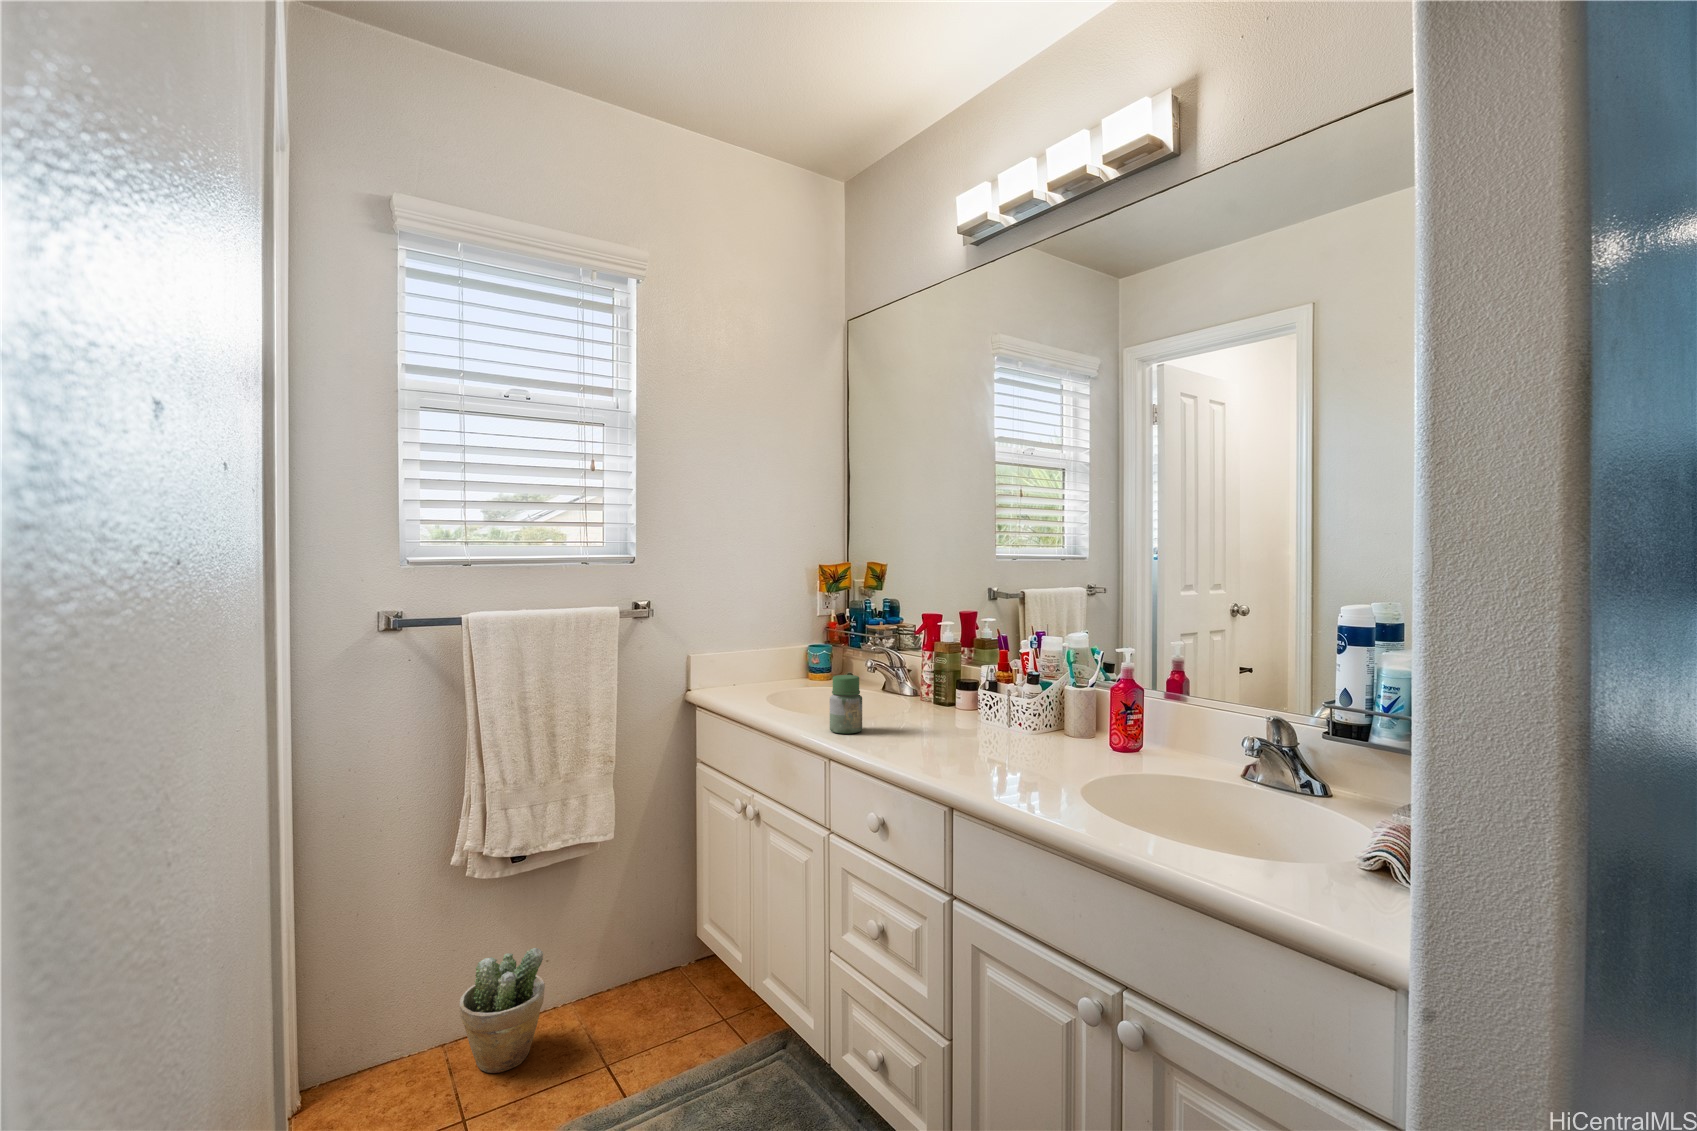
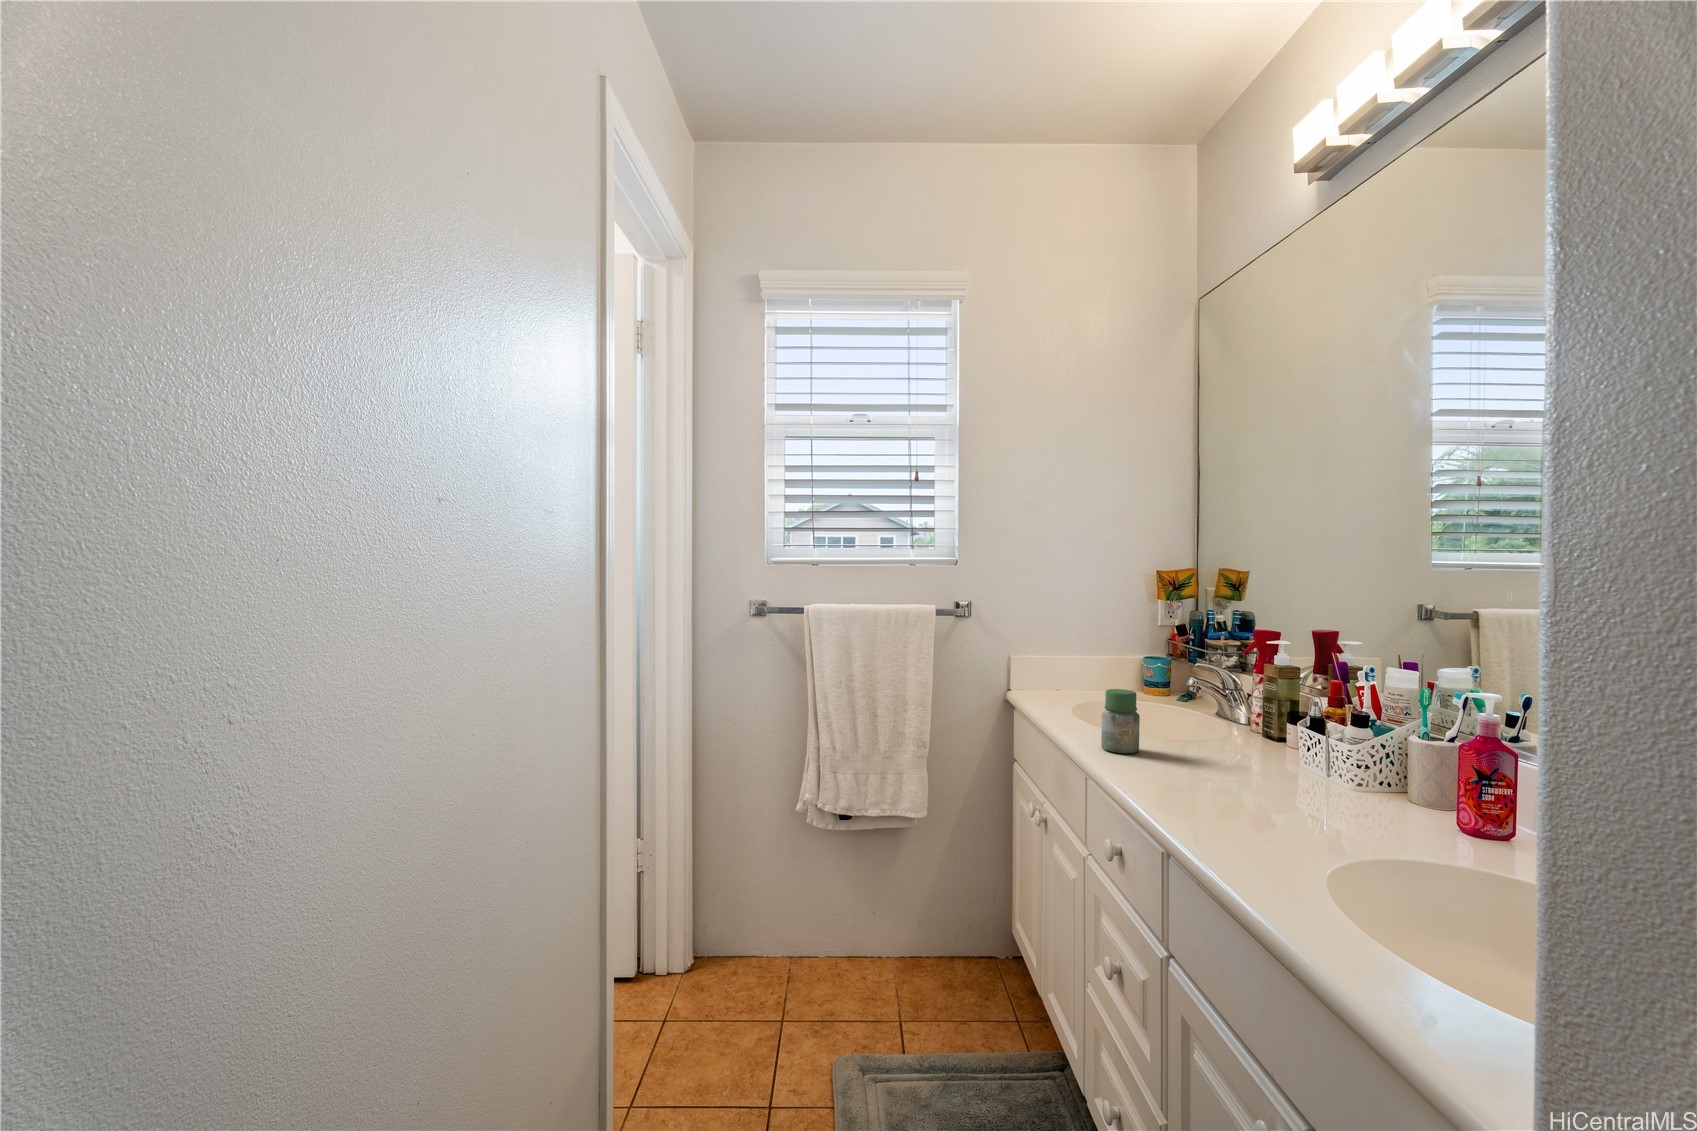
potted plant: present [460,948,545,1073] -> none [794,894,859,993]

